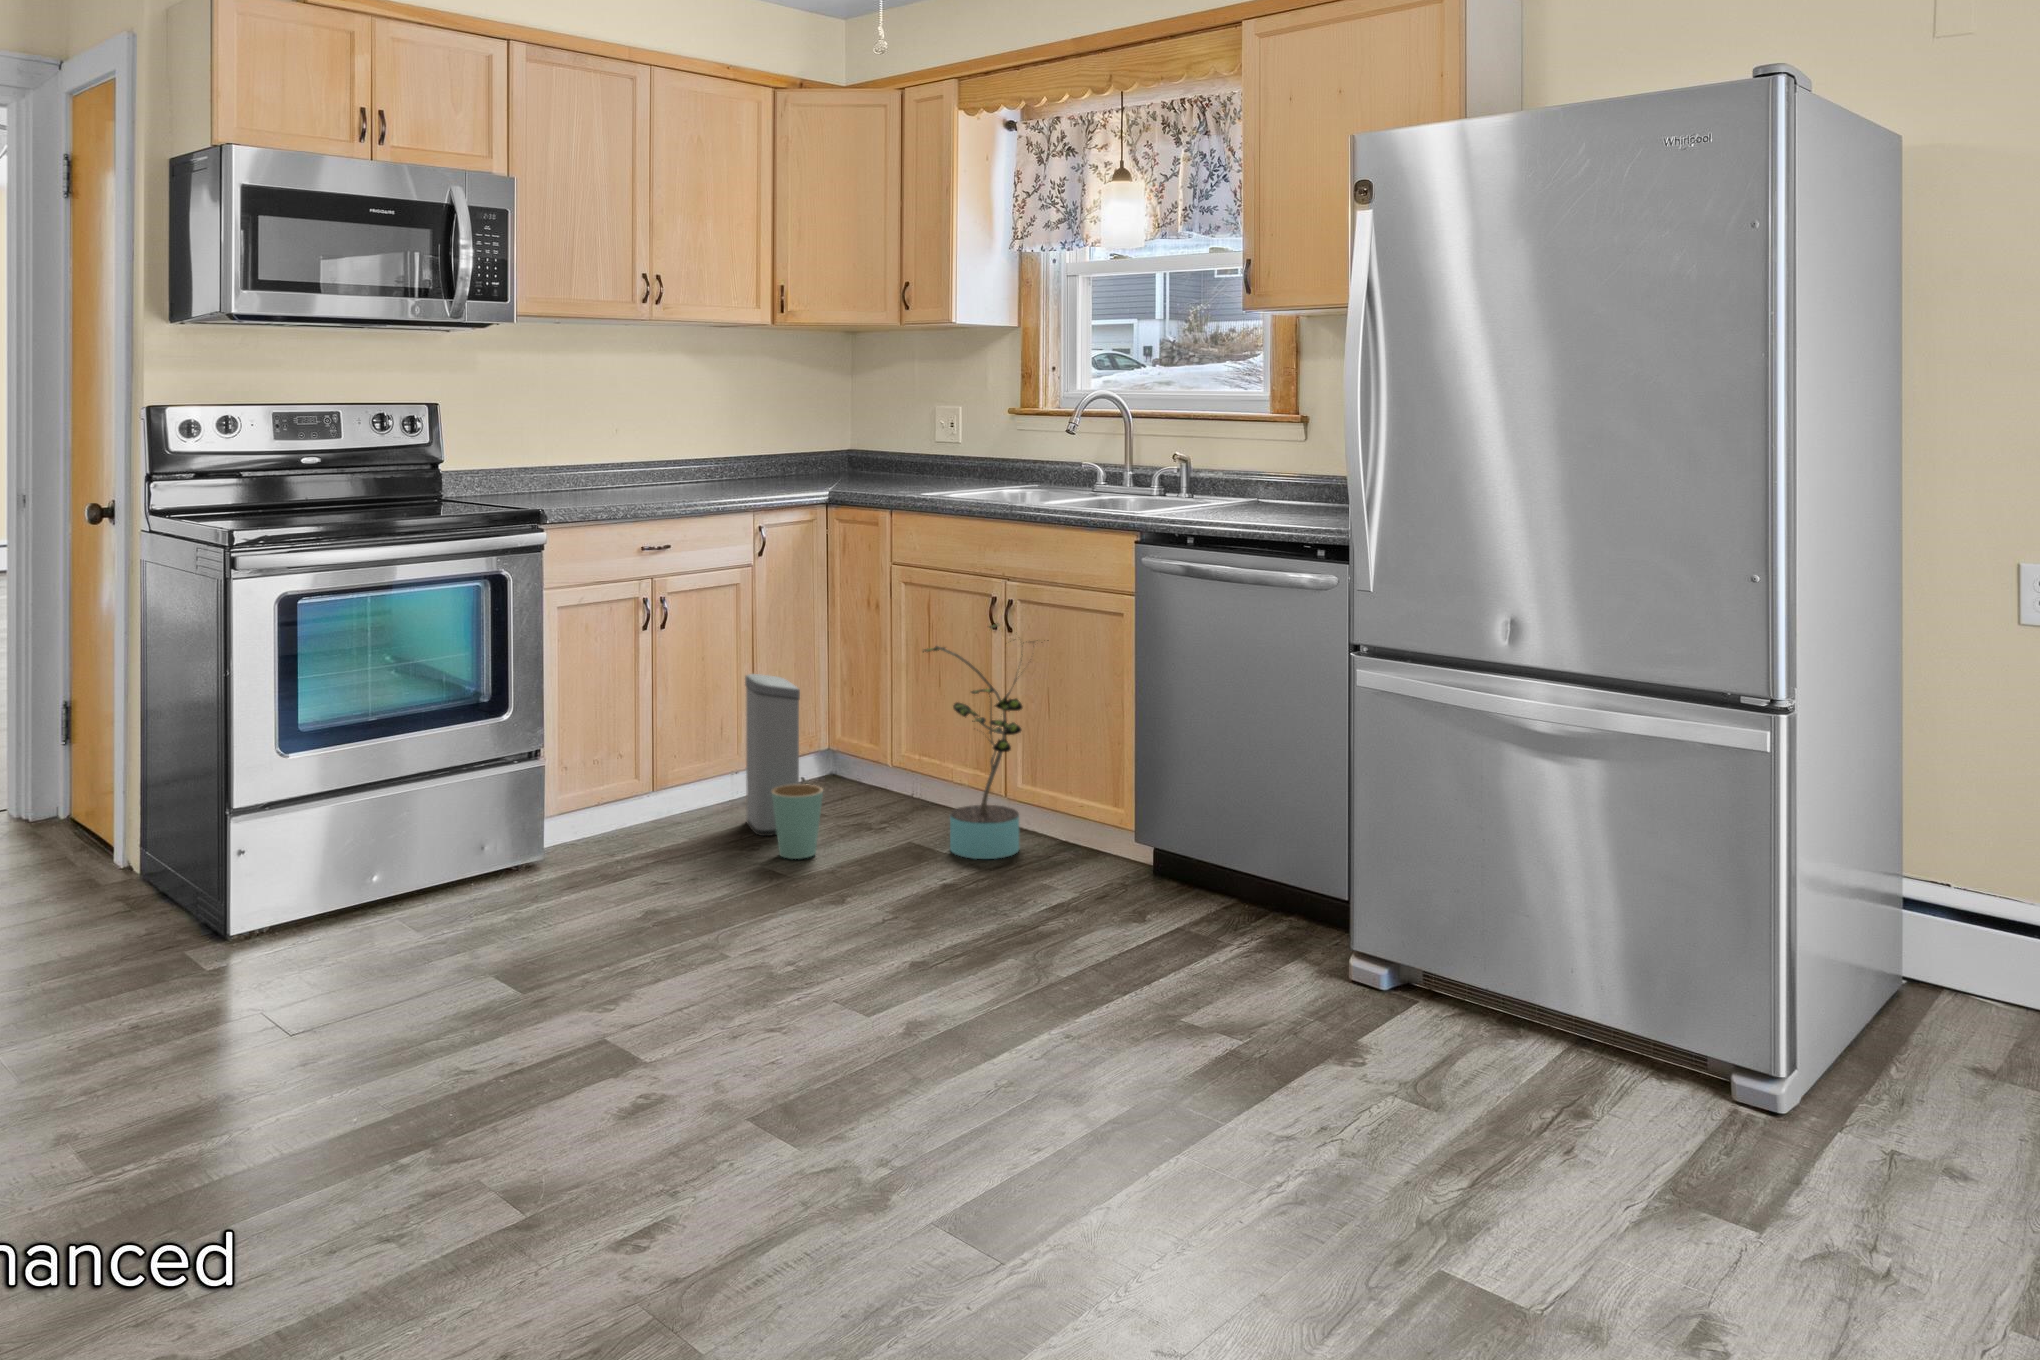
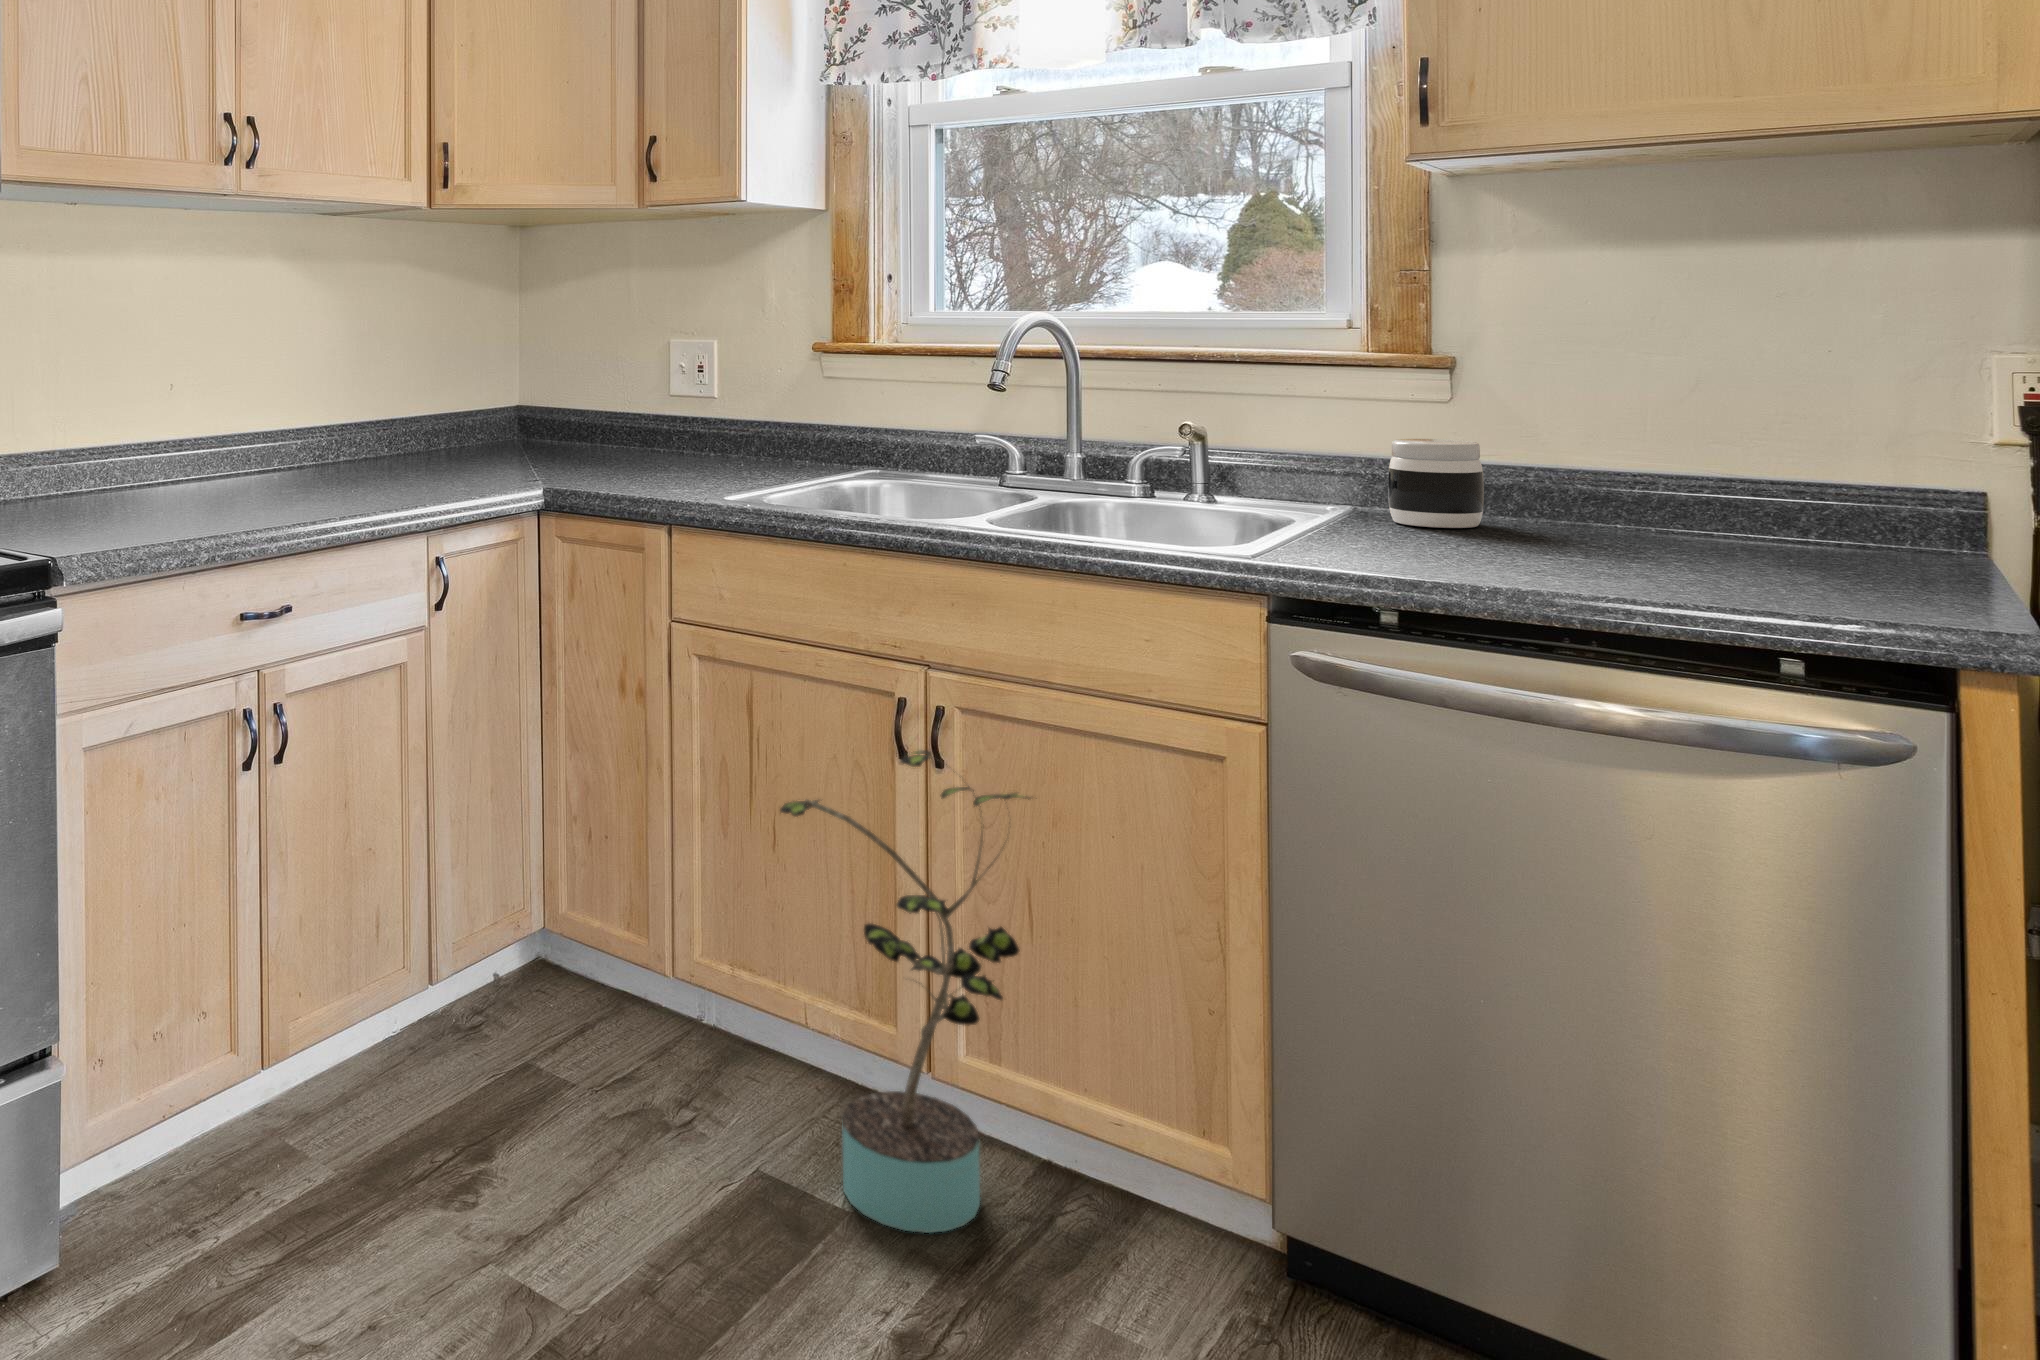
jar: none [1255,459,1299,504] -> present [1388,439,1484,528]
trash can: present [745,674,823,859] -> none [430,832,610,1243]

